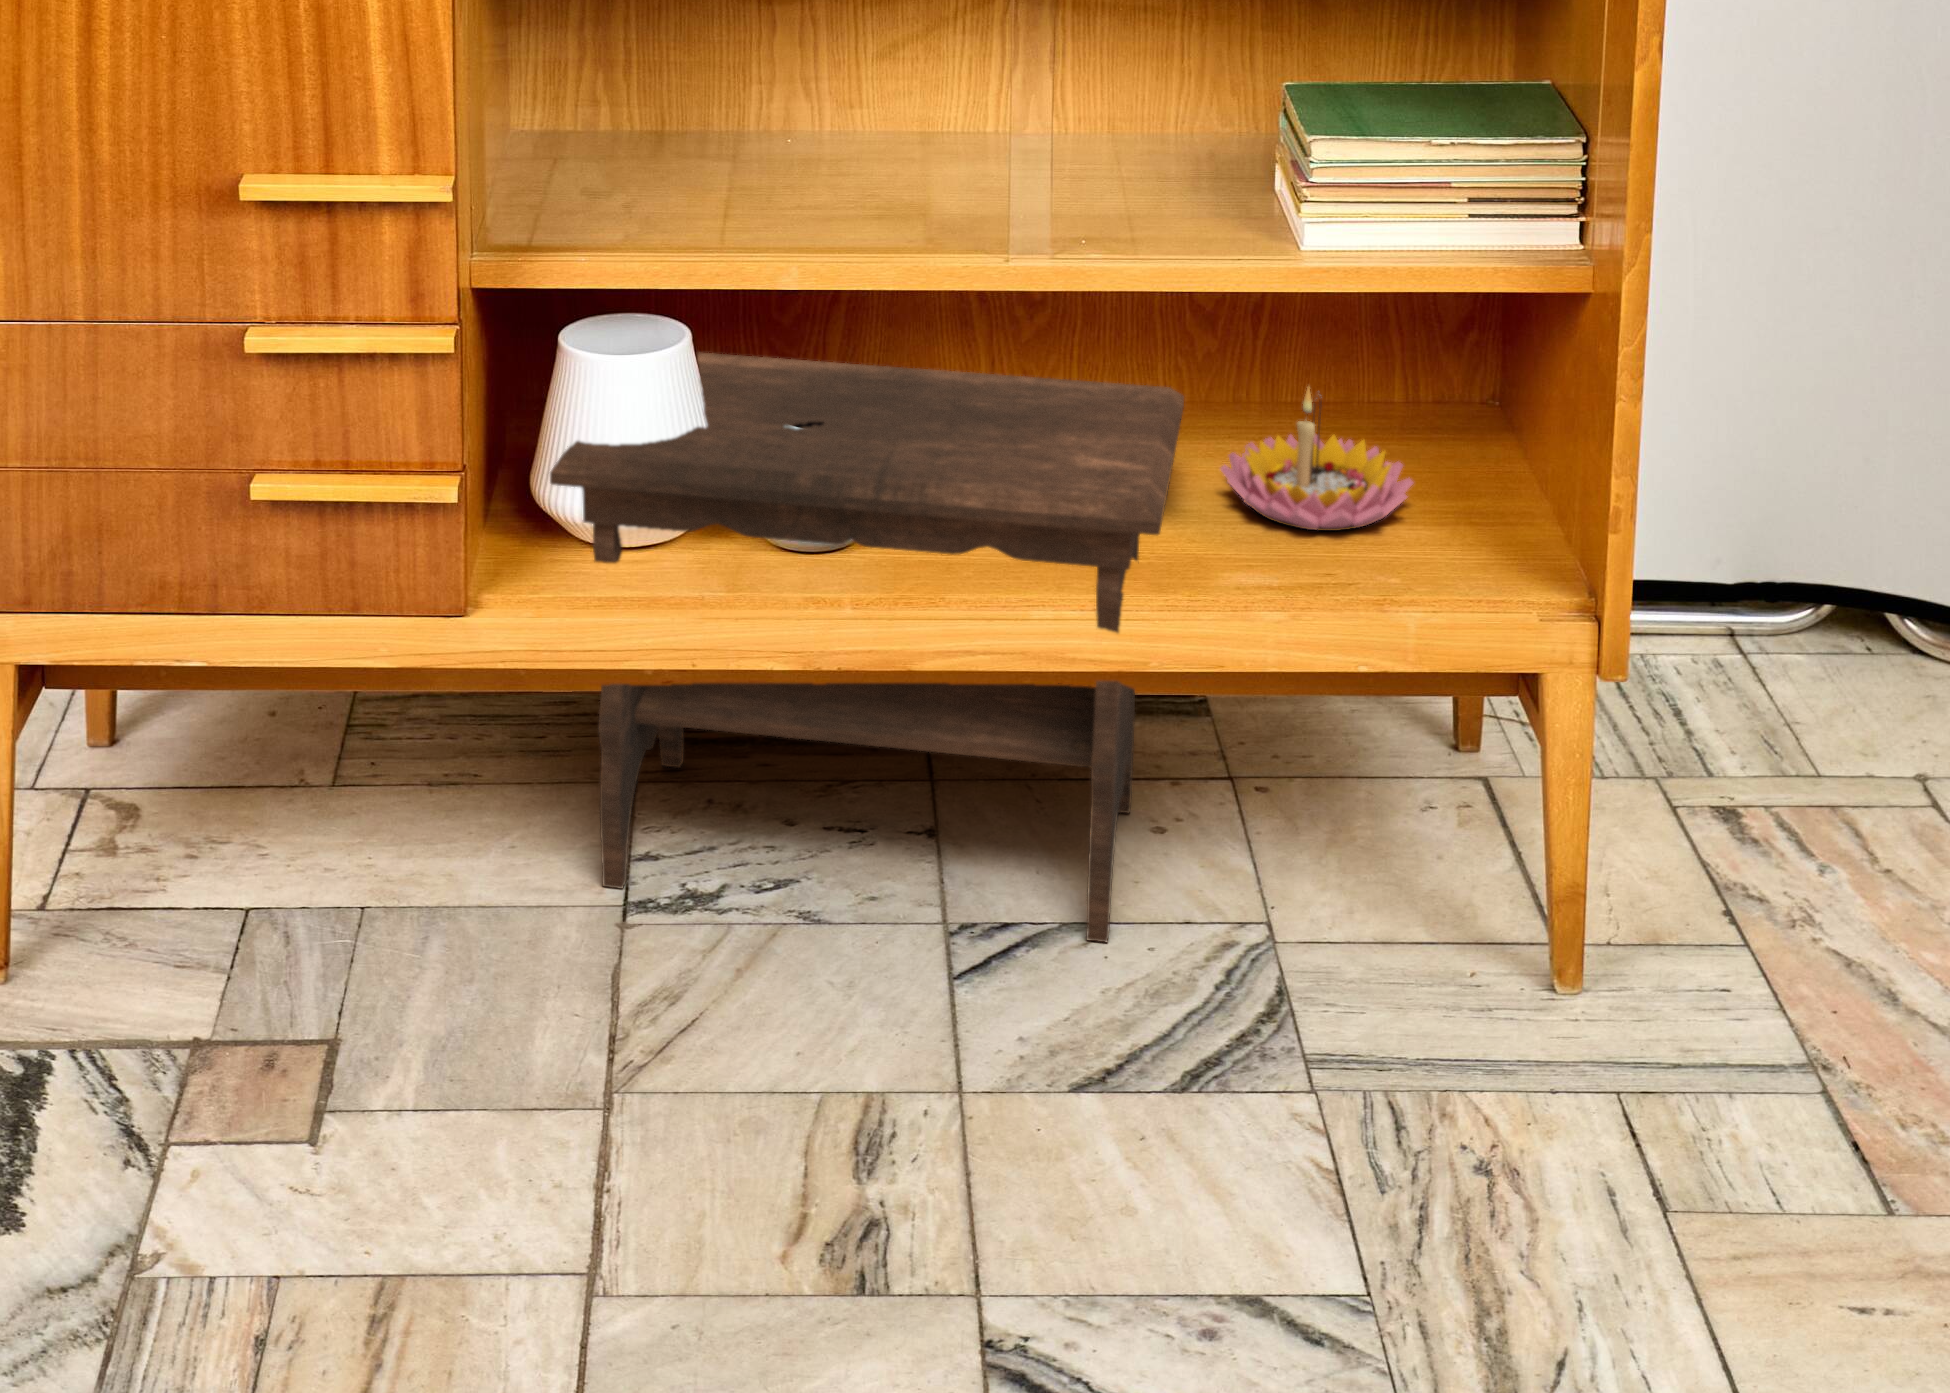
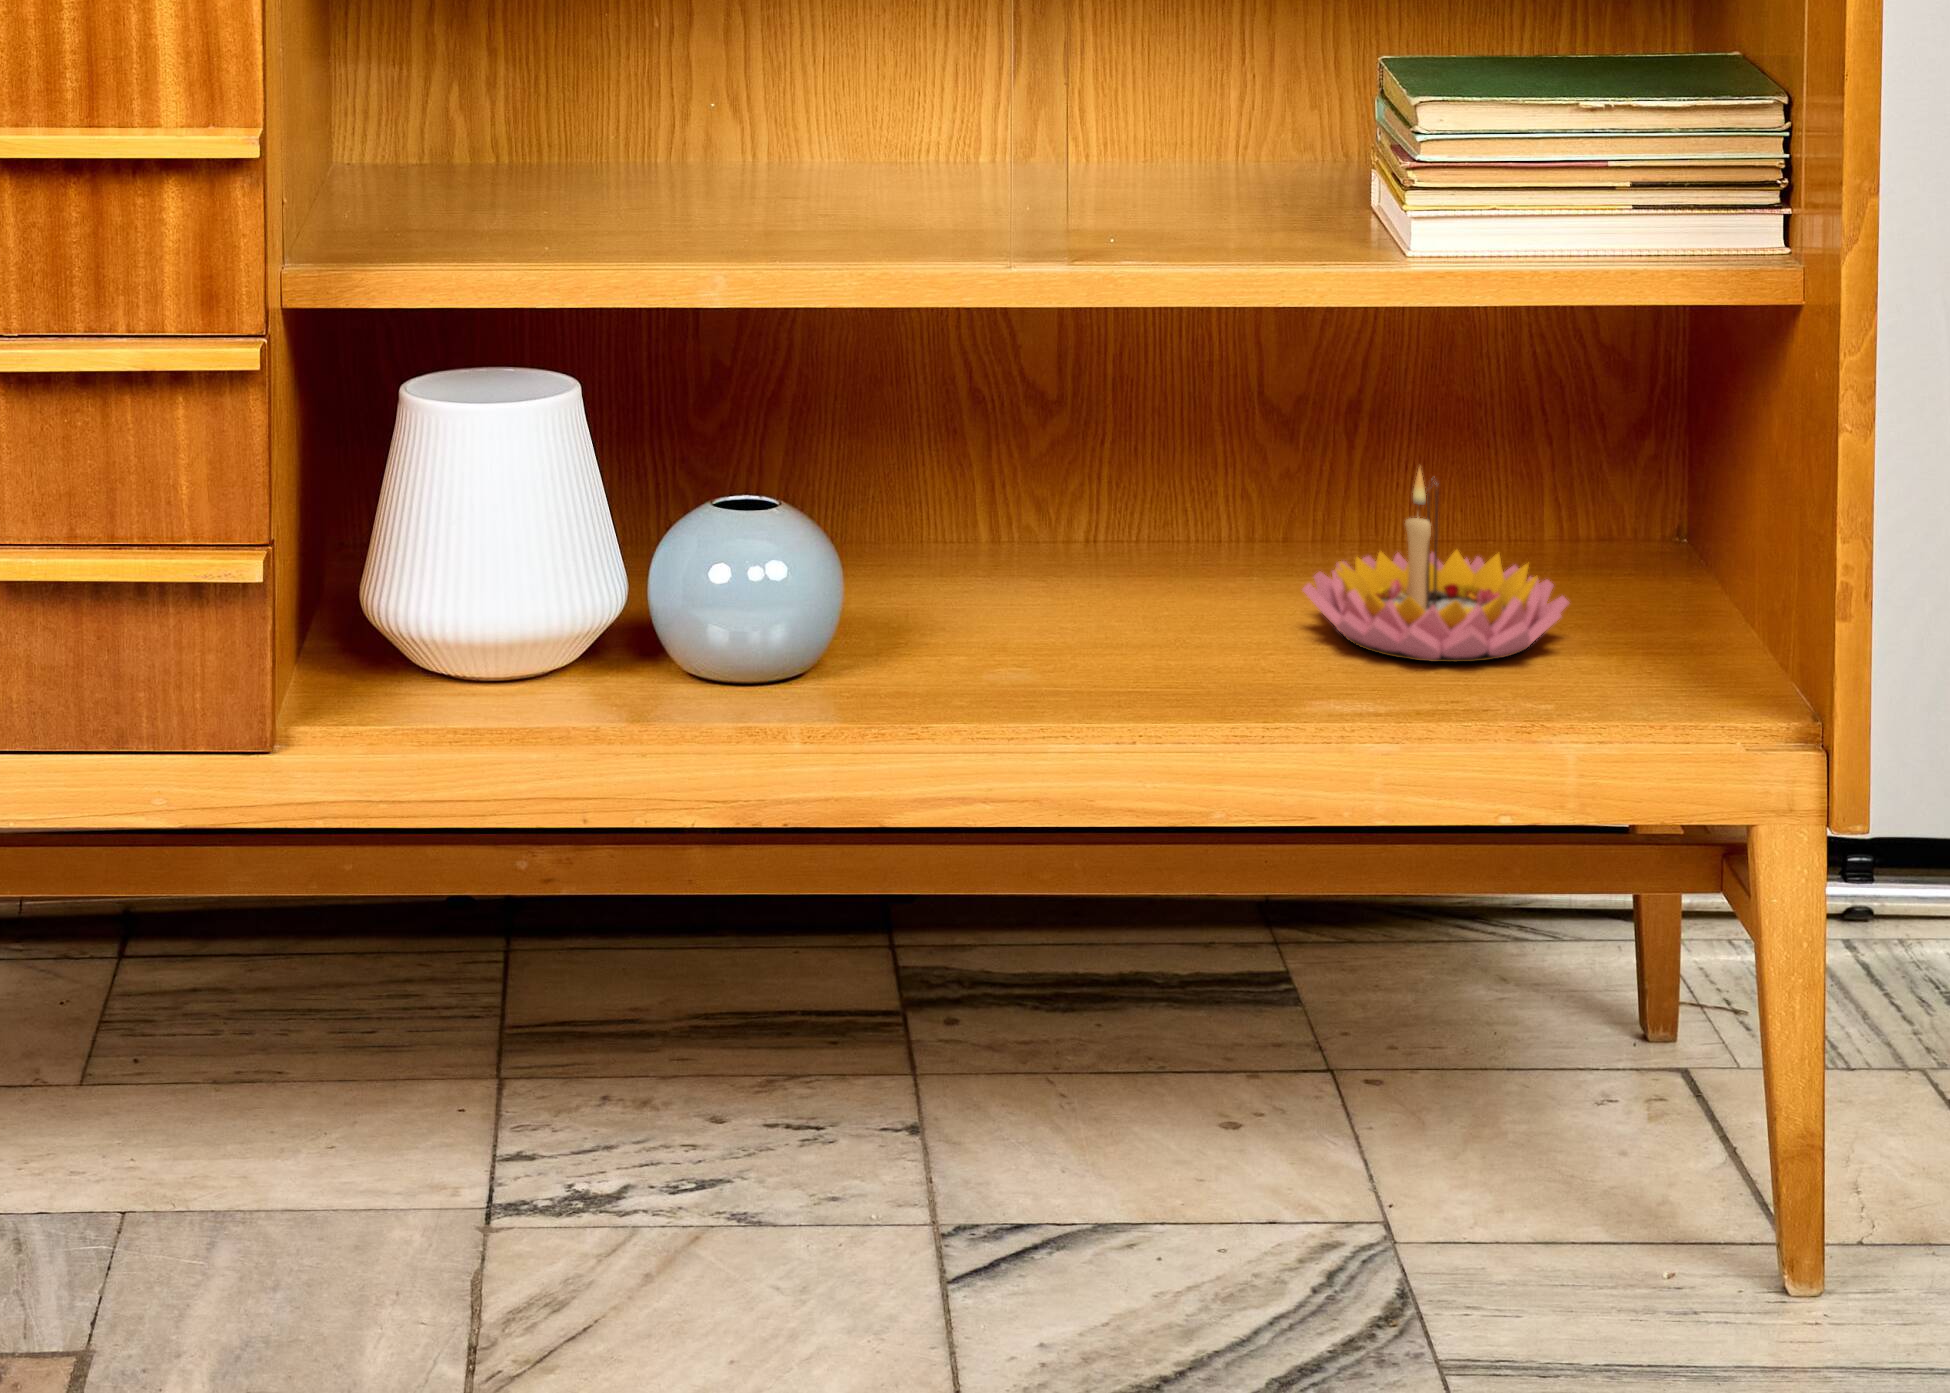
footstool: present [550,353,1184,942] -> none [384,447,1251,1247]

